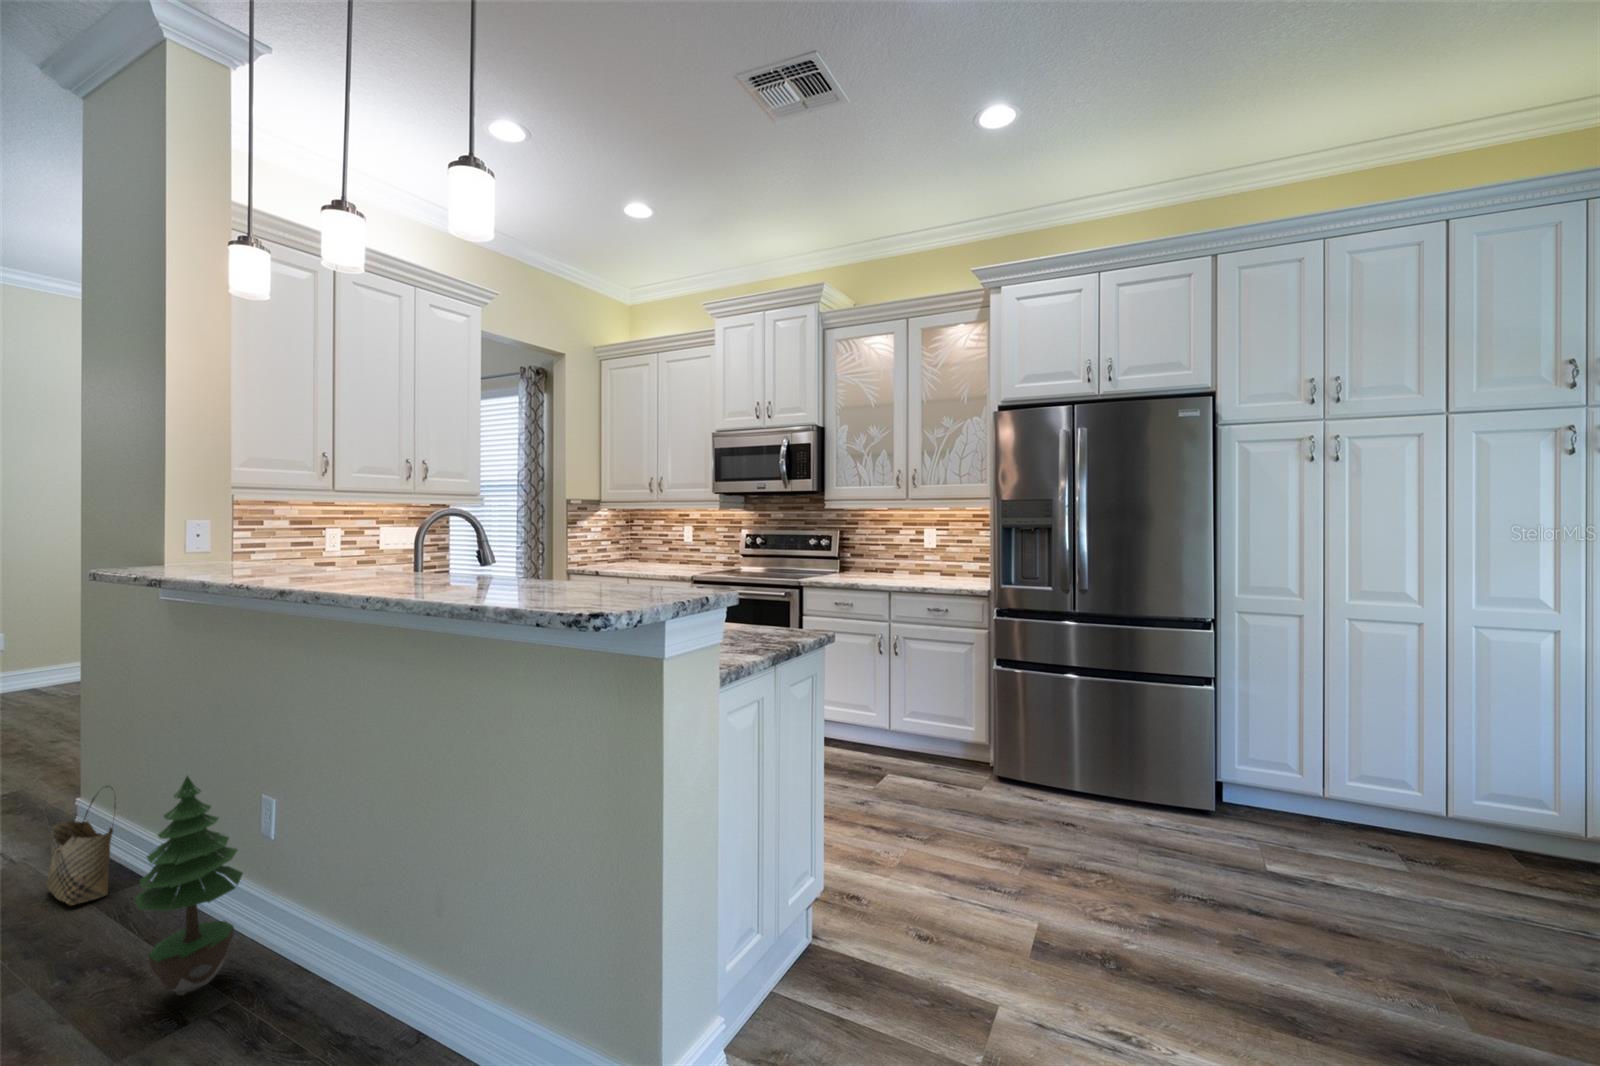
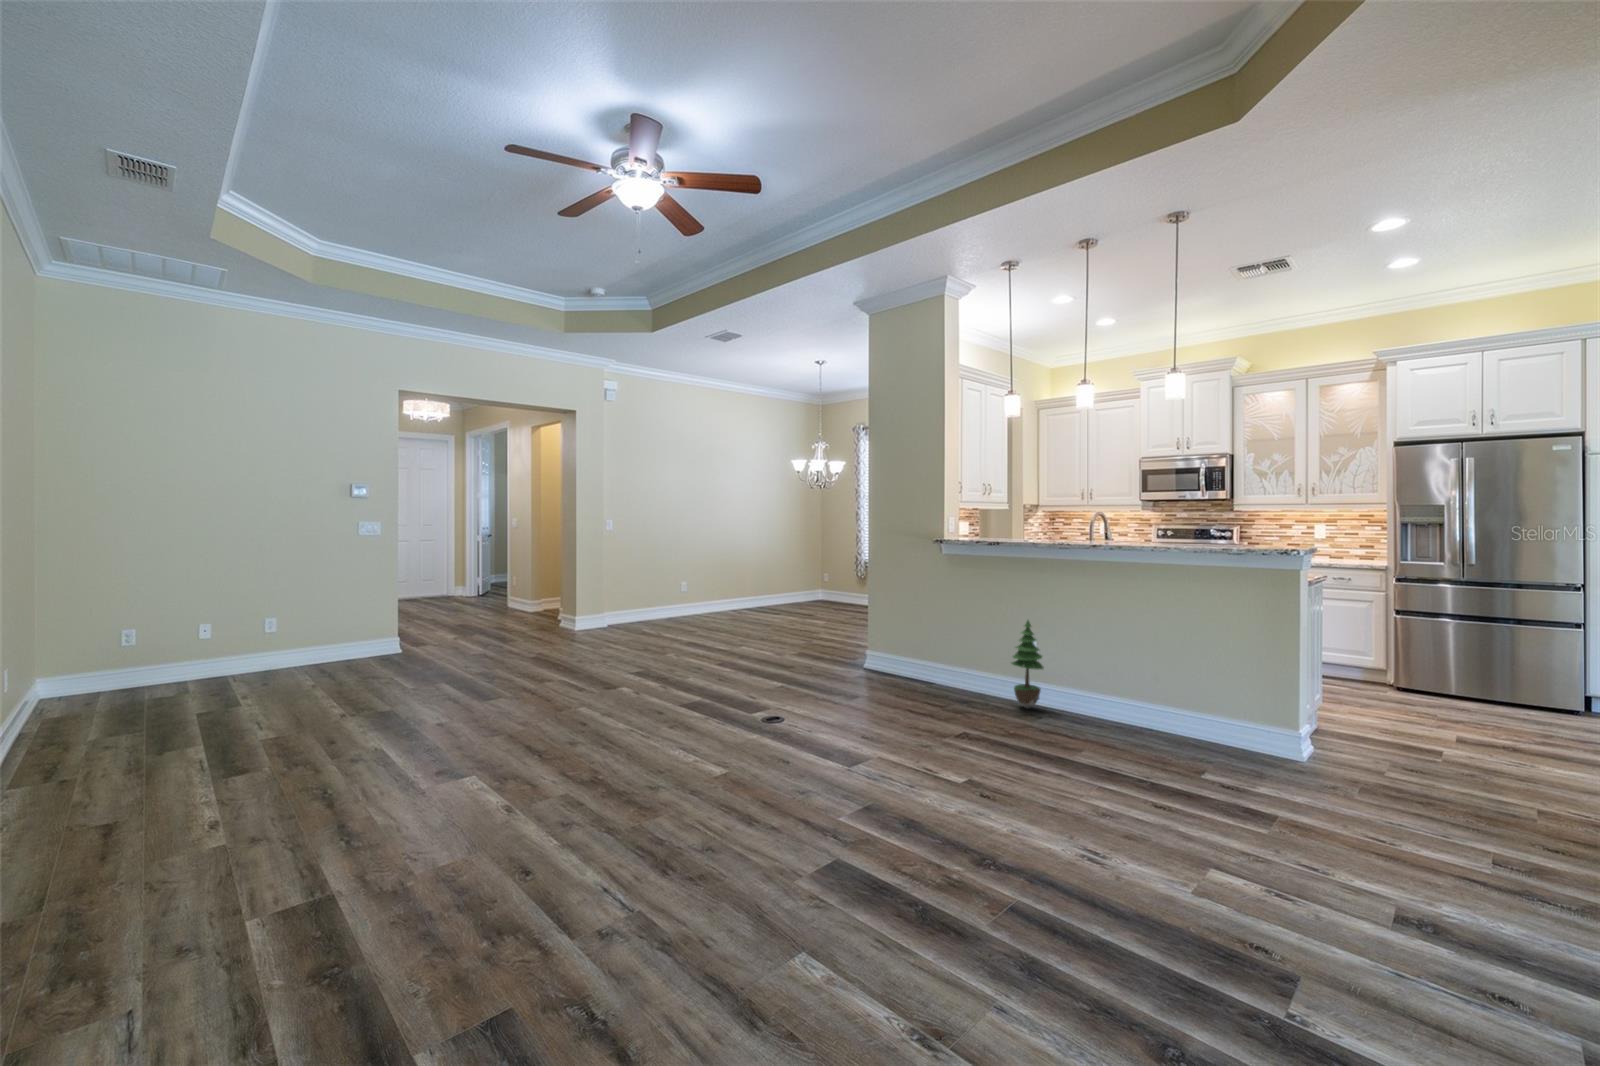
woven basket: present [43,786,116,905] -> none [897,637,930,685]

